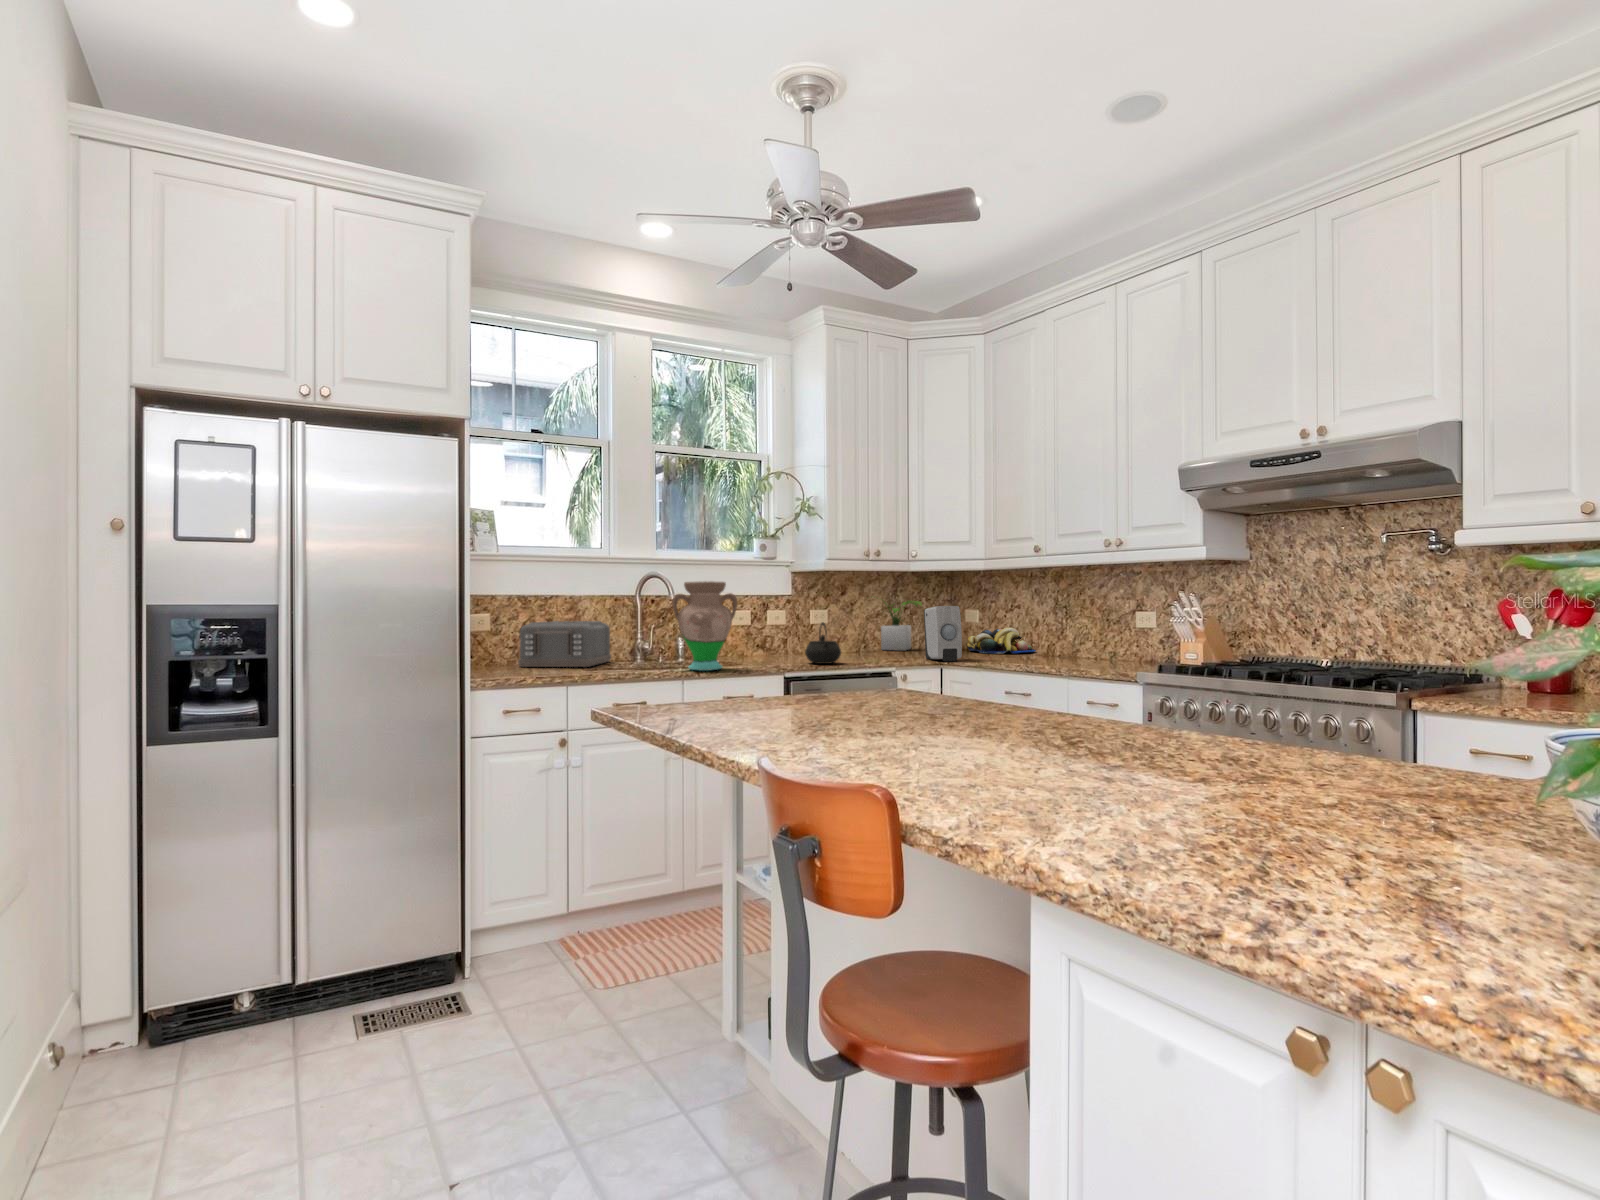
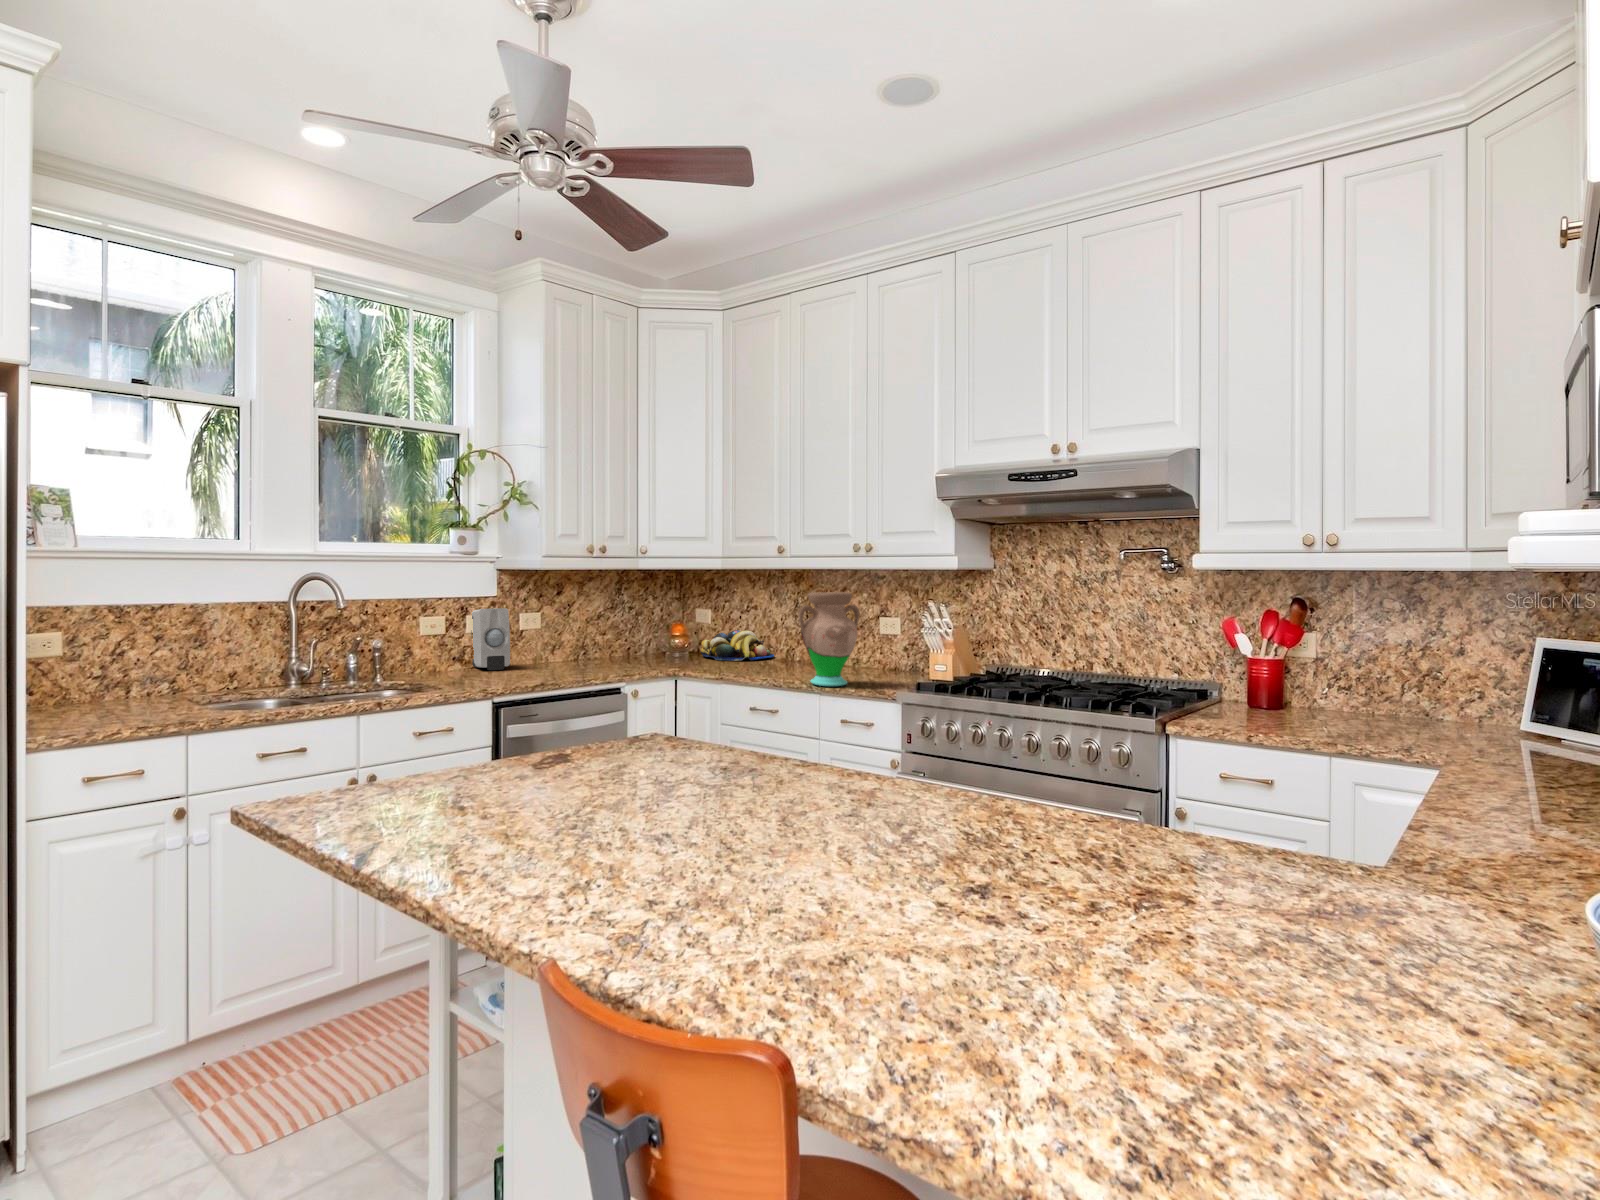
vase: present [673,581,737,671] -> present [798,592,859,687]
potted plant: present [881,601,922,650] -> none [575,596,651,658]
soap dispenser: present [924,606,962,661] -> present [472,608,510,670]
toaster: present [518,621,611,667] -> none [109,638,253,706]
kettle: present [805,622,841,664] -> none [517,635,562,685]

